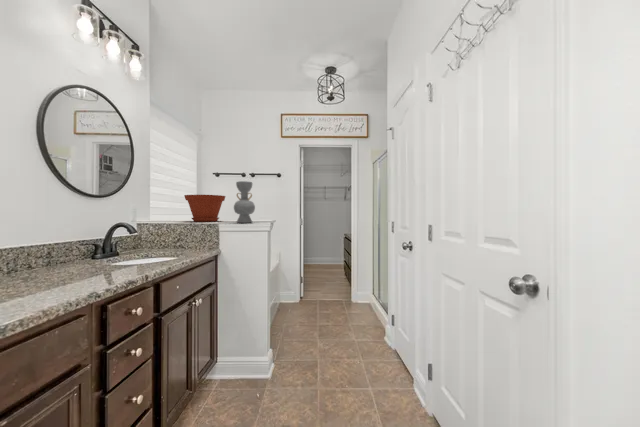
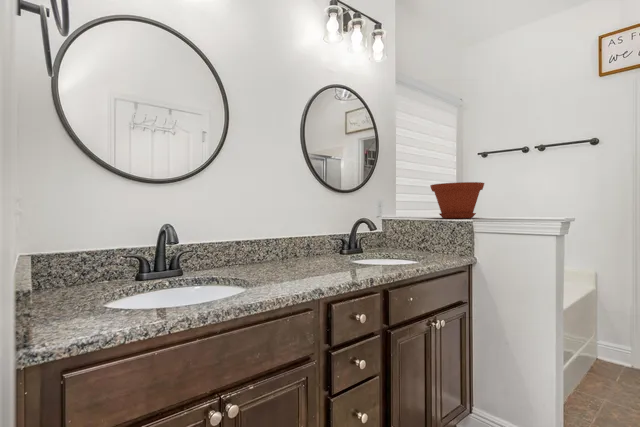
decorative vase: present [234,181,255,223] -> none [493,157,528,220]

